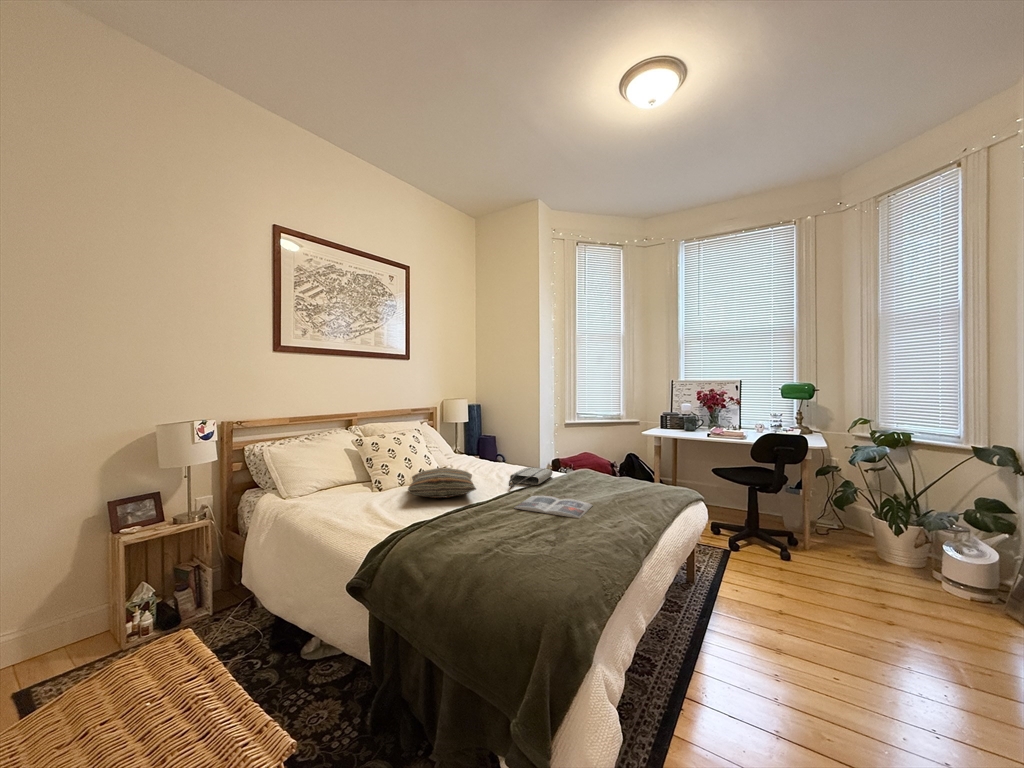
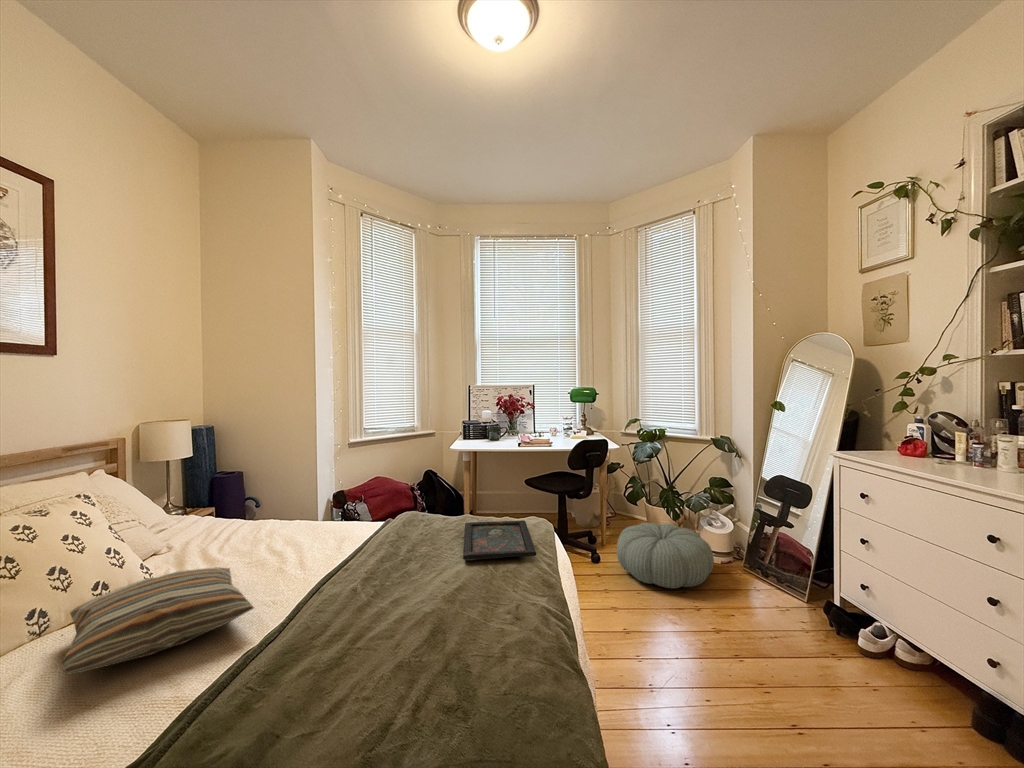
tote bag: present [509,467,553,487] -> none [305,523,369,575]
tray: none [599,480,665,504] -> present [463,520,536,560]
magazine: present [514,496,592,518] -> none [342,577,466,628]
pouf: none [806,533,946,609] -> present [616,523,714,588]

